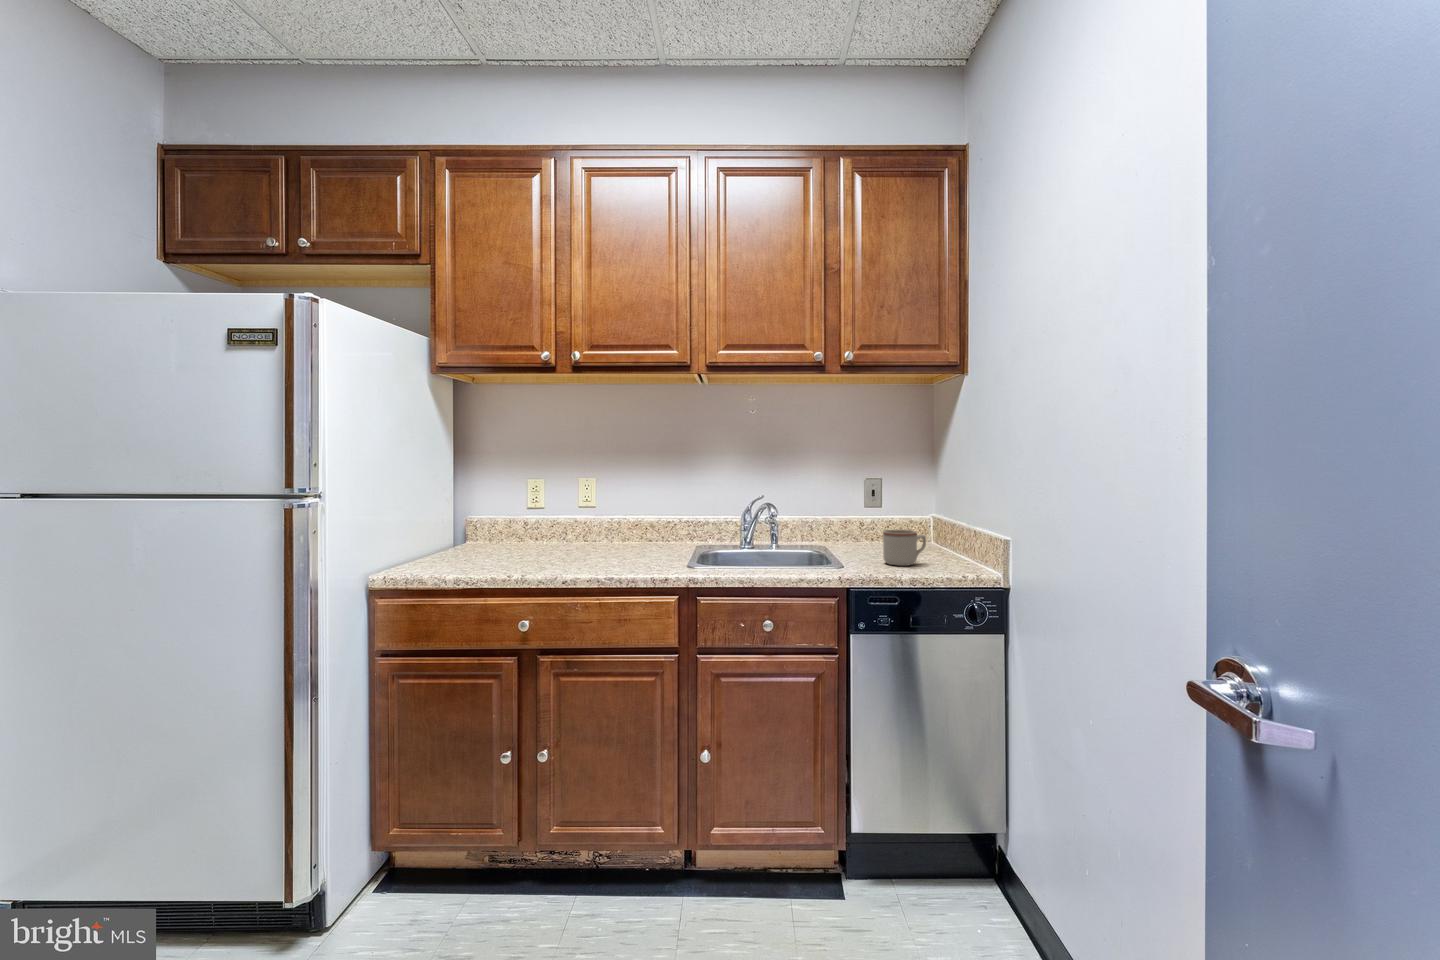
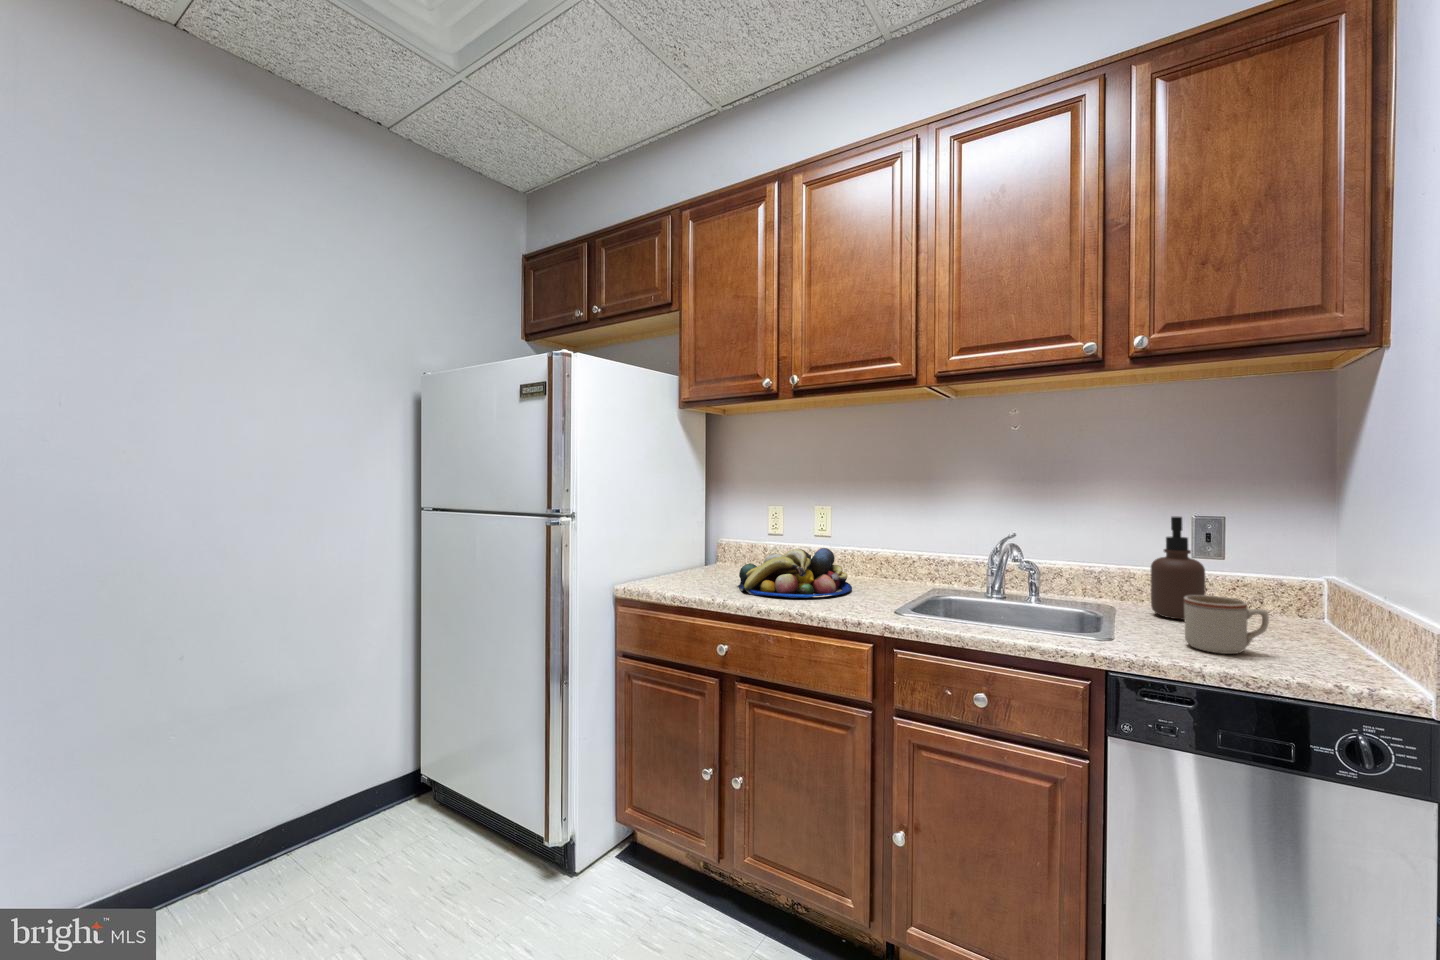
soap dispenser: none [846,480,877,551] -> present [1151,516,1206,620]
fruit bowl: none [519,519,633,567] -> present [738,548,852,598]

